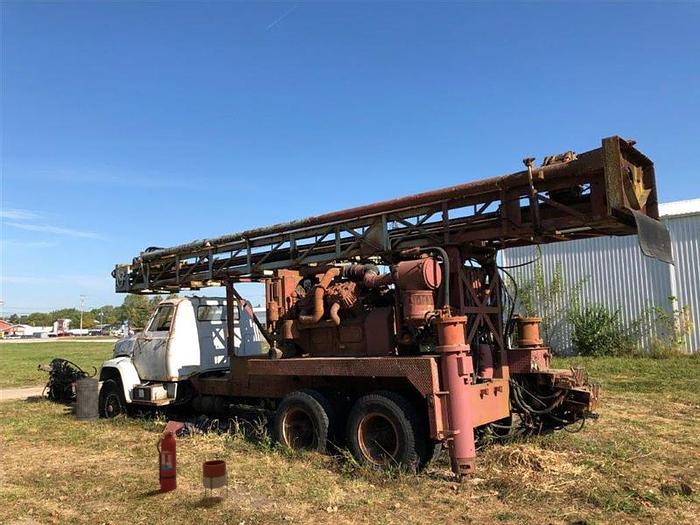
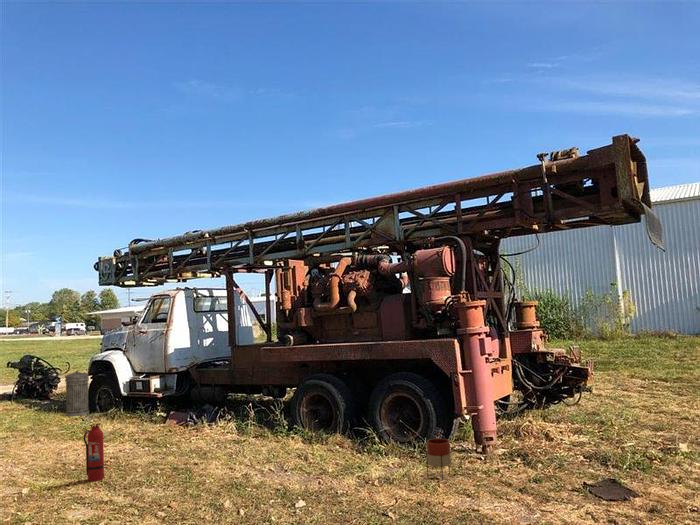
fire extinguisher: present [157,432,177,491] -> present [84,424,104,481]
planter: present [203,460,228,502] -> present [426,438,451,480]

